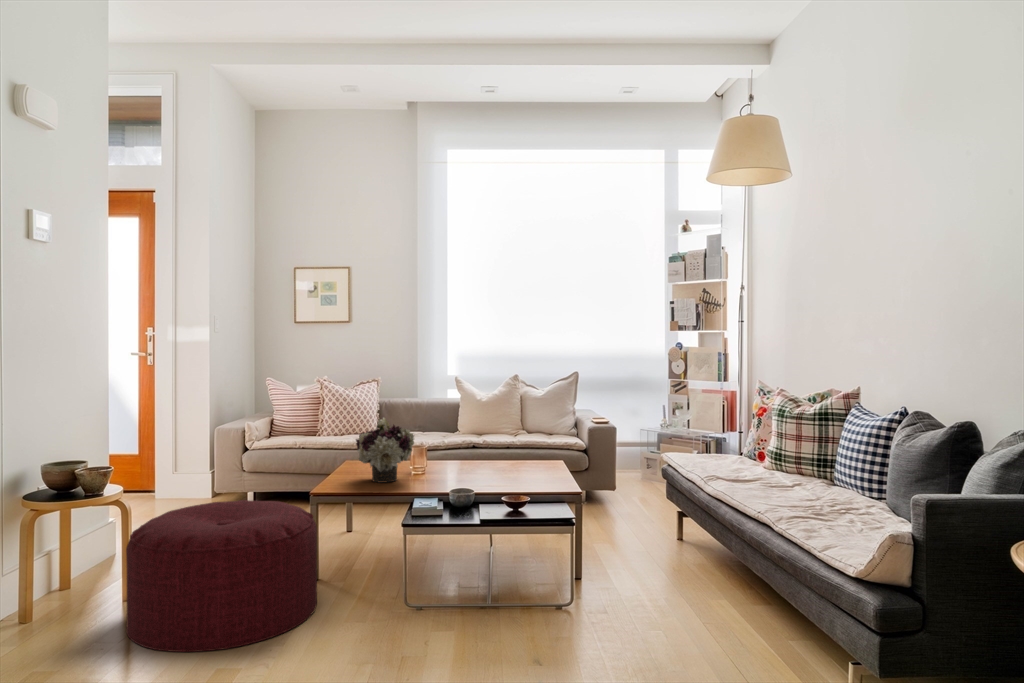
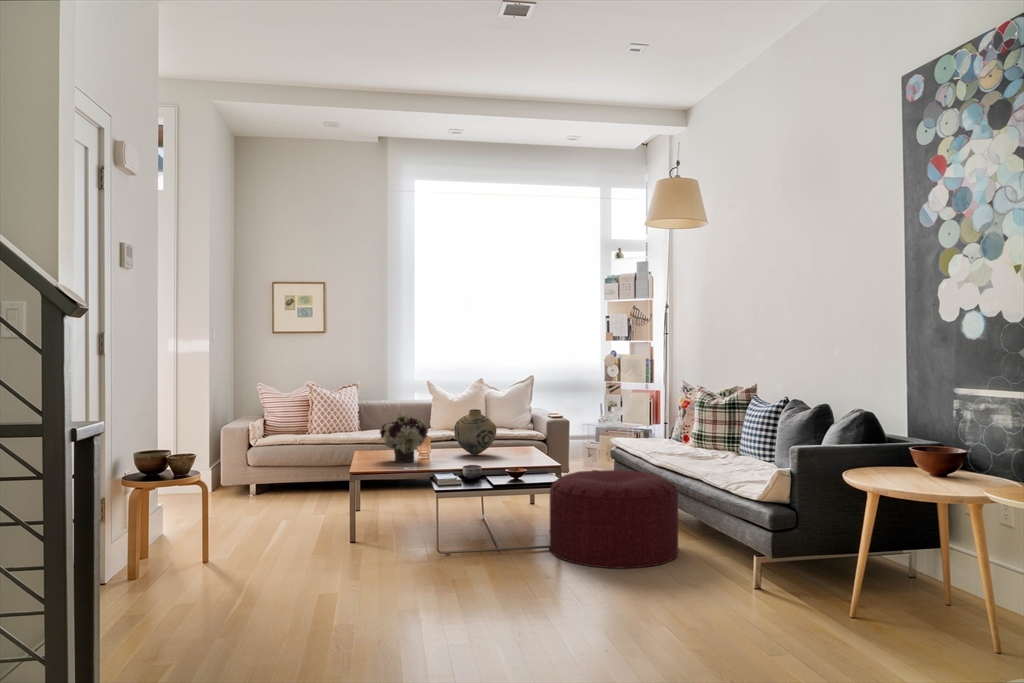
vase: none [456,415,509,472] -> present [454,409,496,455]
ottoman: present [126,500,317,652] -> present [550,470,679,568]

